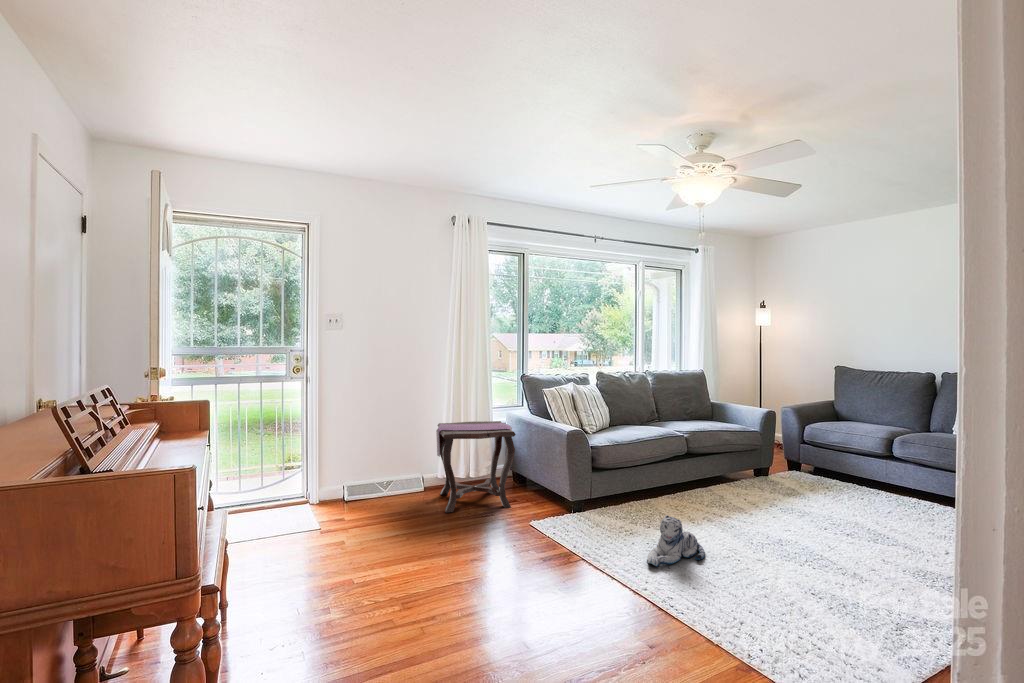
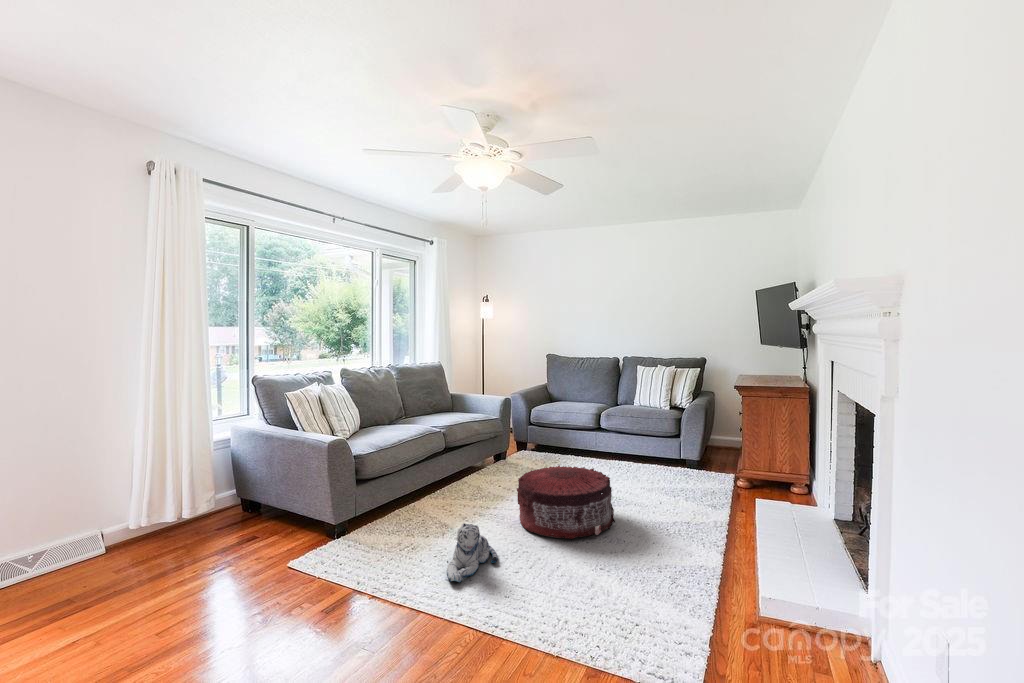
side table: present [436,421,516,512] -> none [127,439,261,579]
pouf: none [744,483,863,563] -> present [517,465,615,539]

